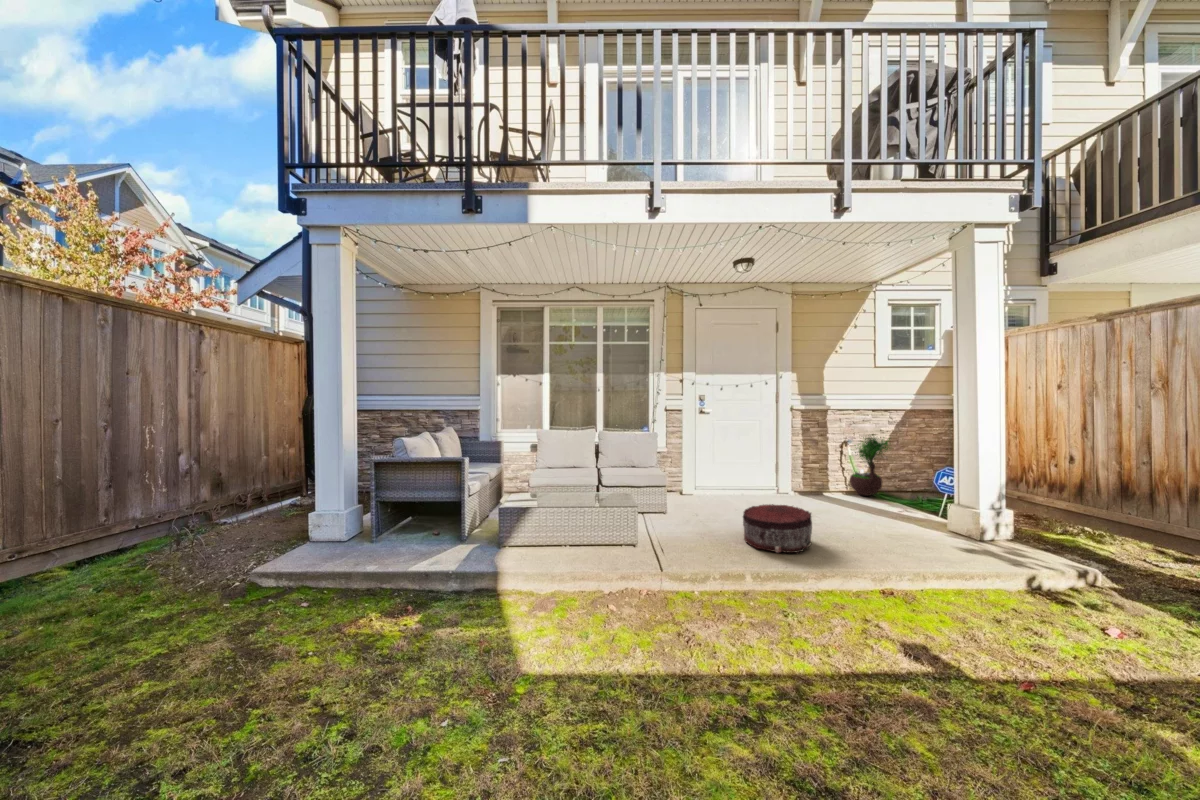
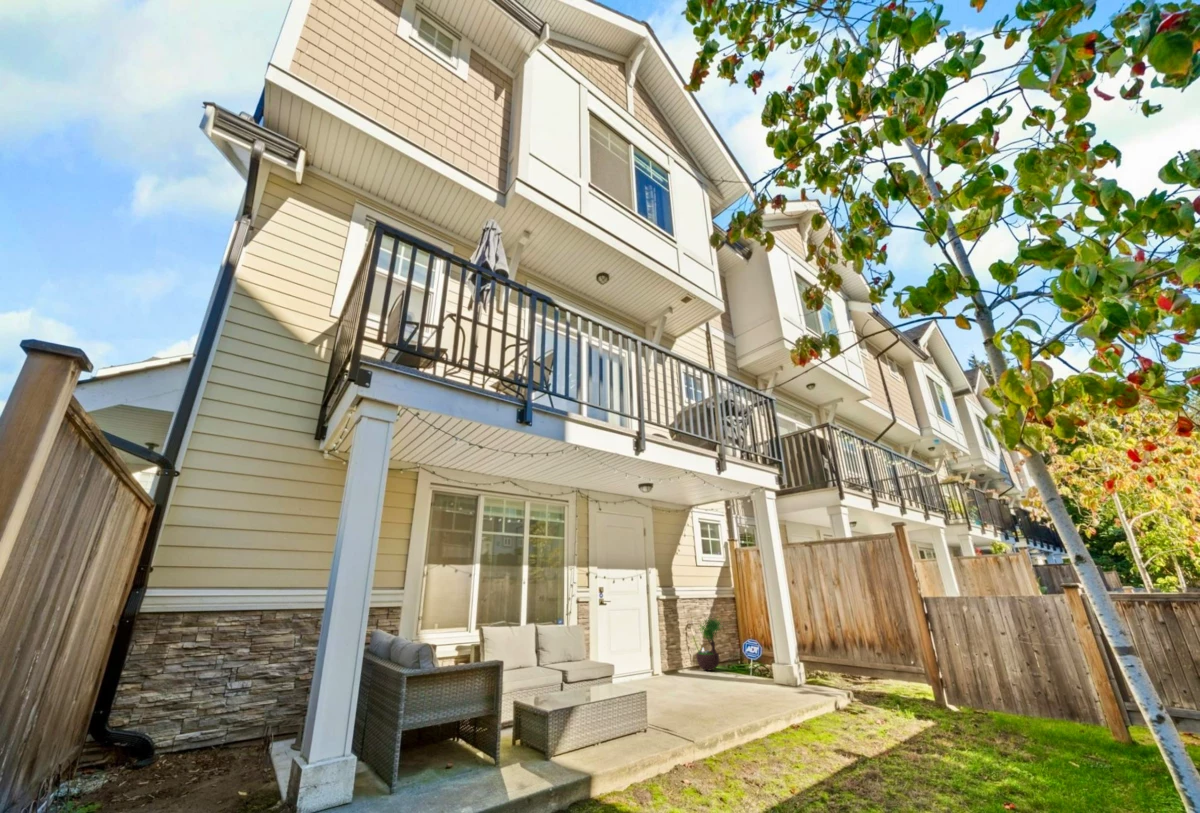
pouf: present [743,504,812,553] -> none [696,673,754,713]

